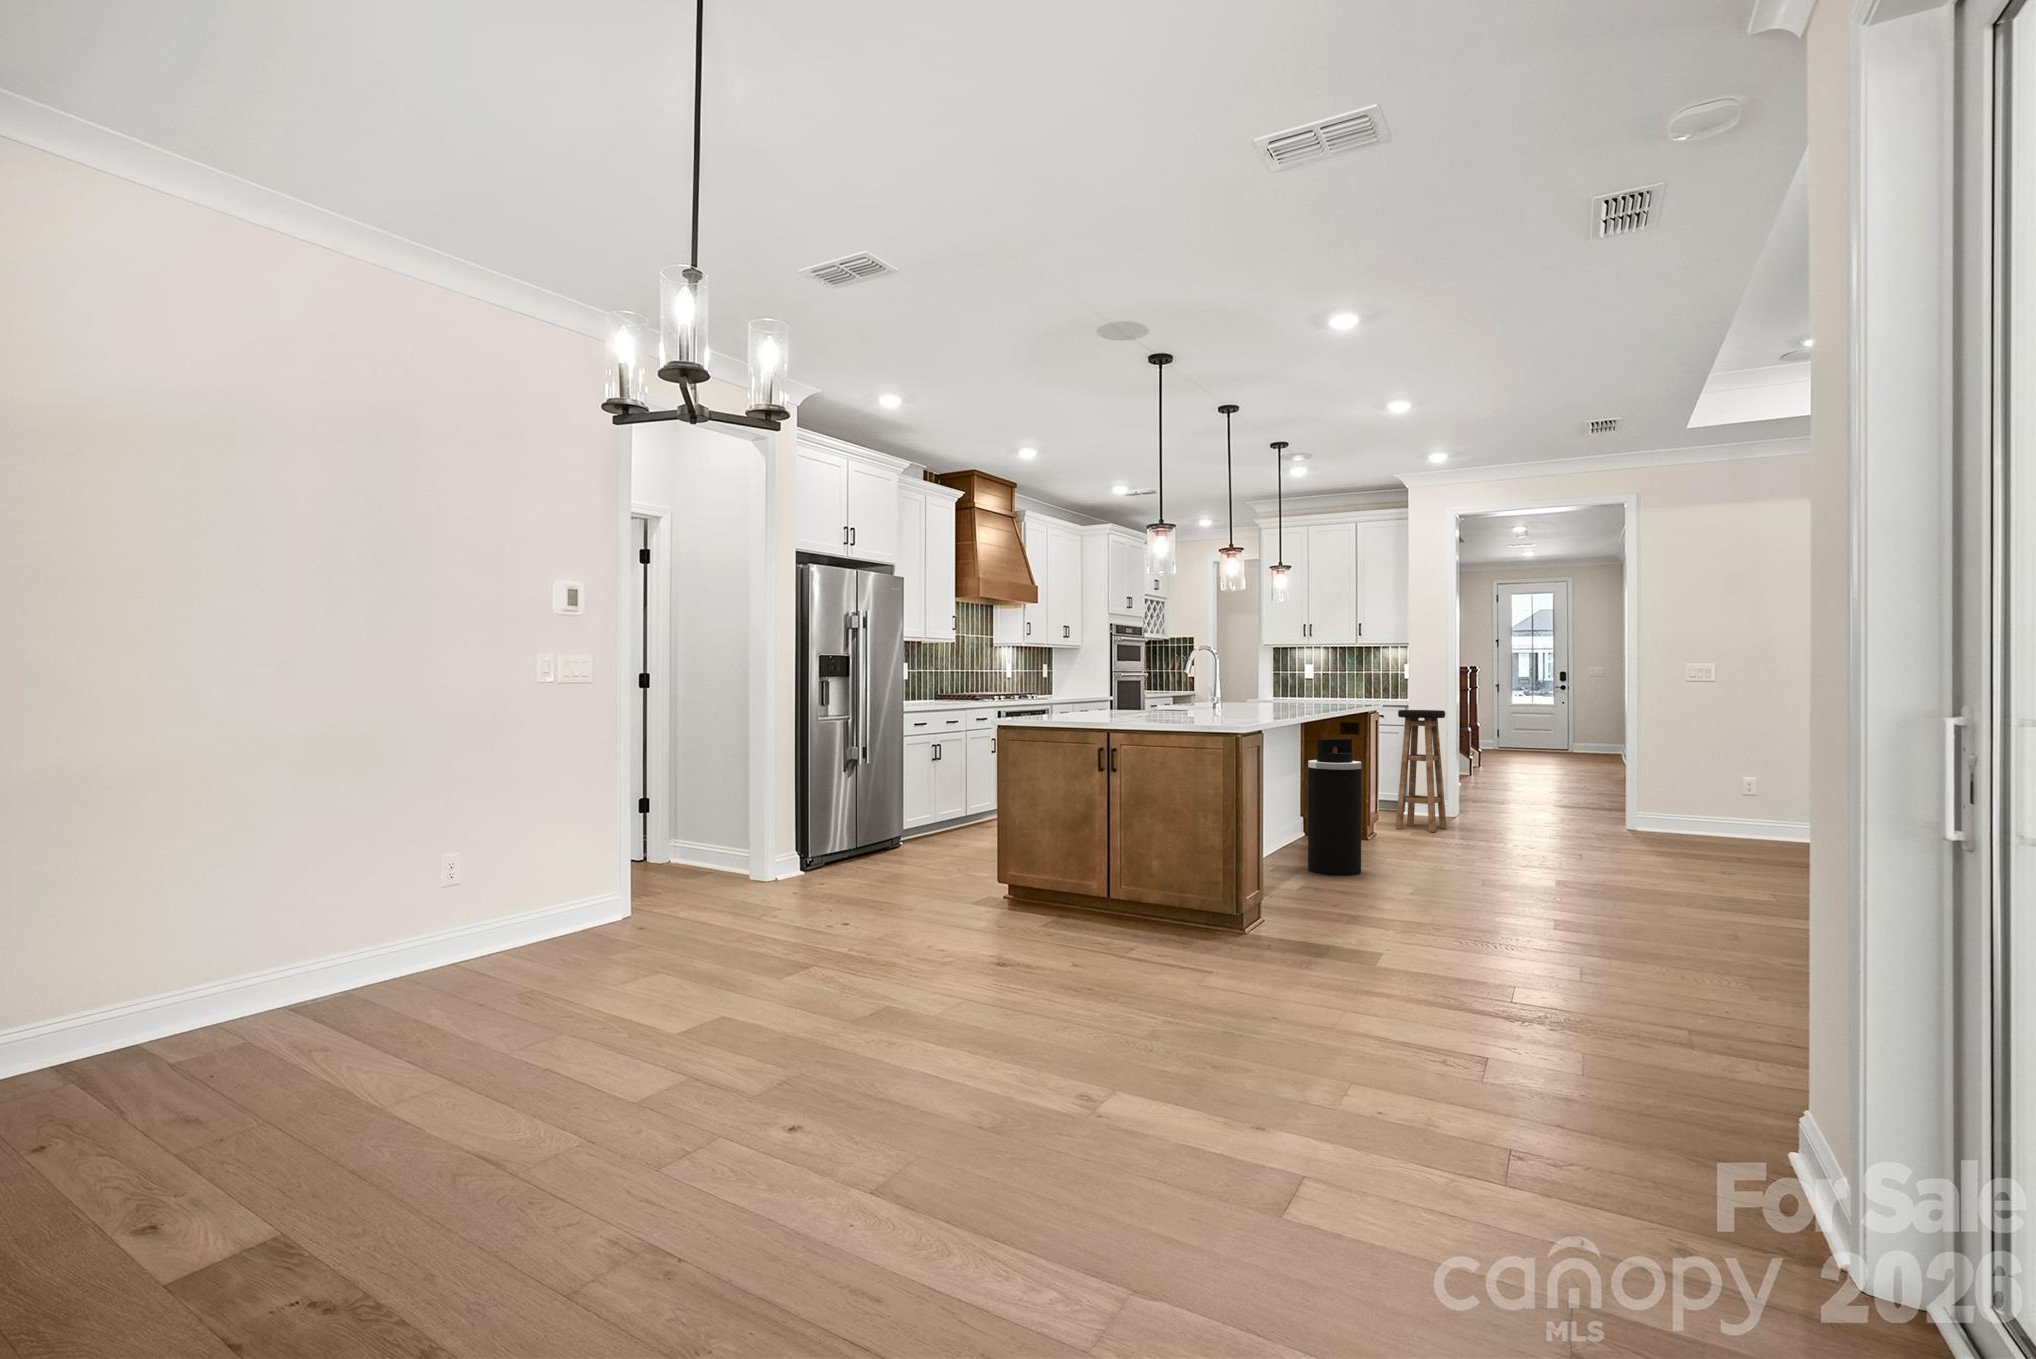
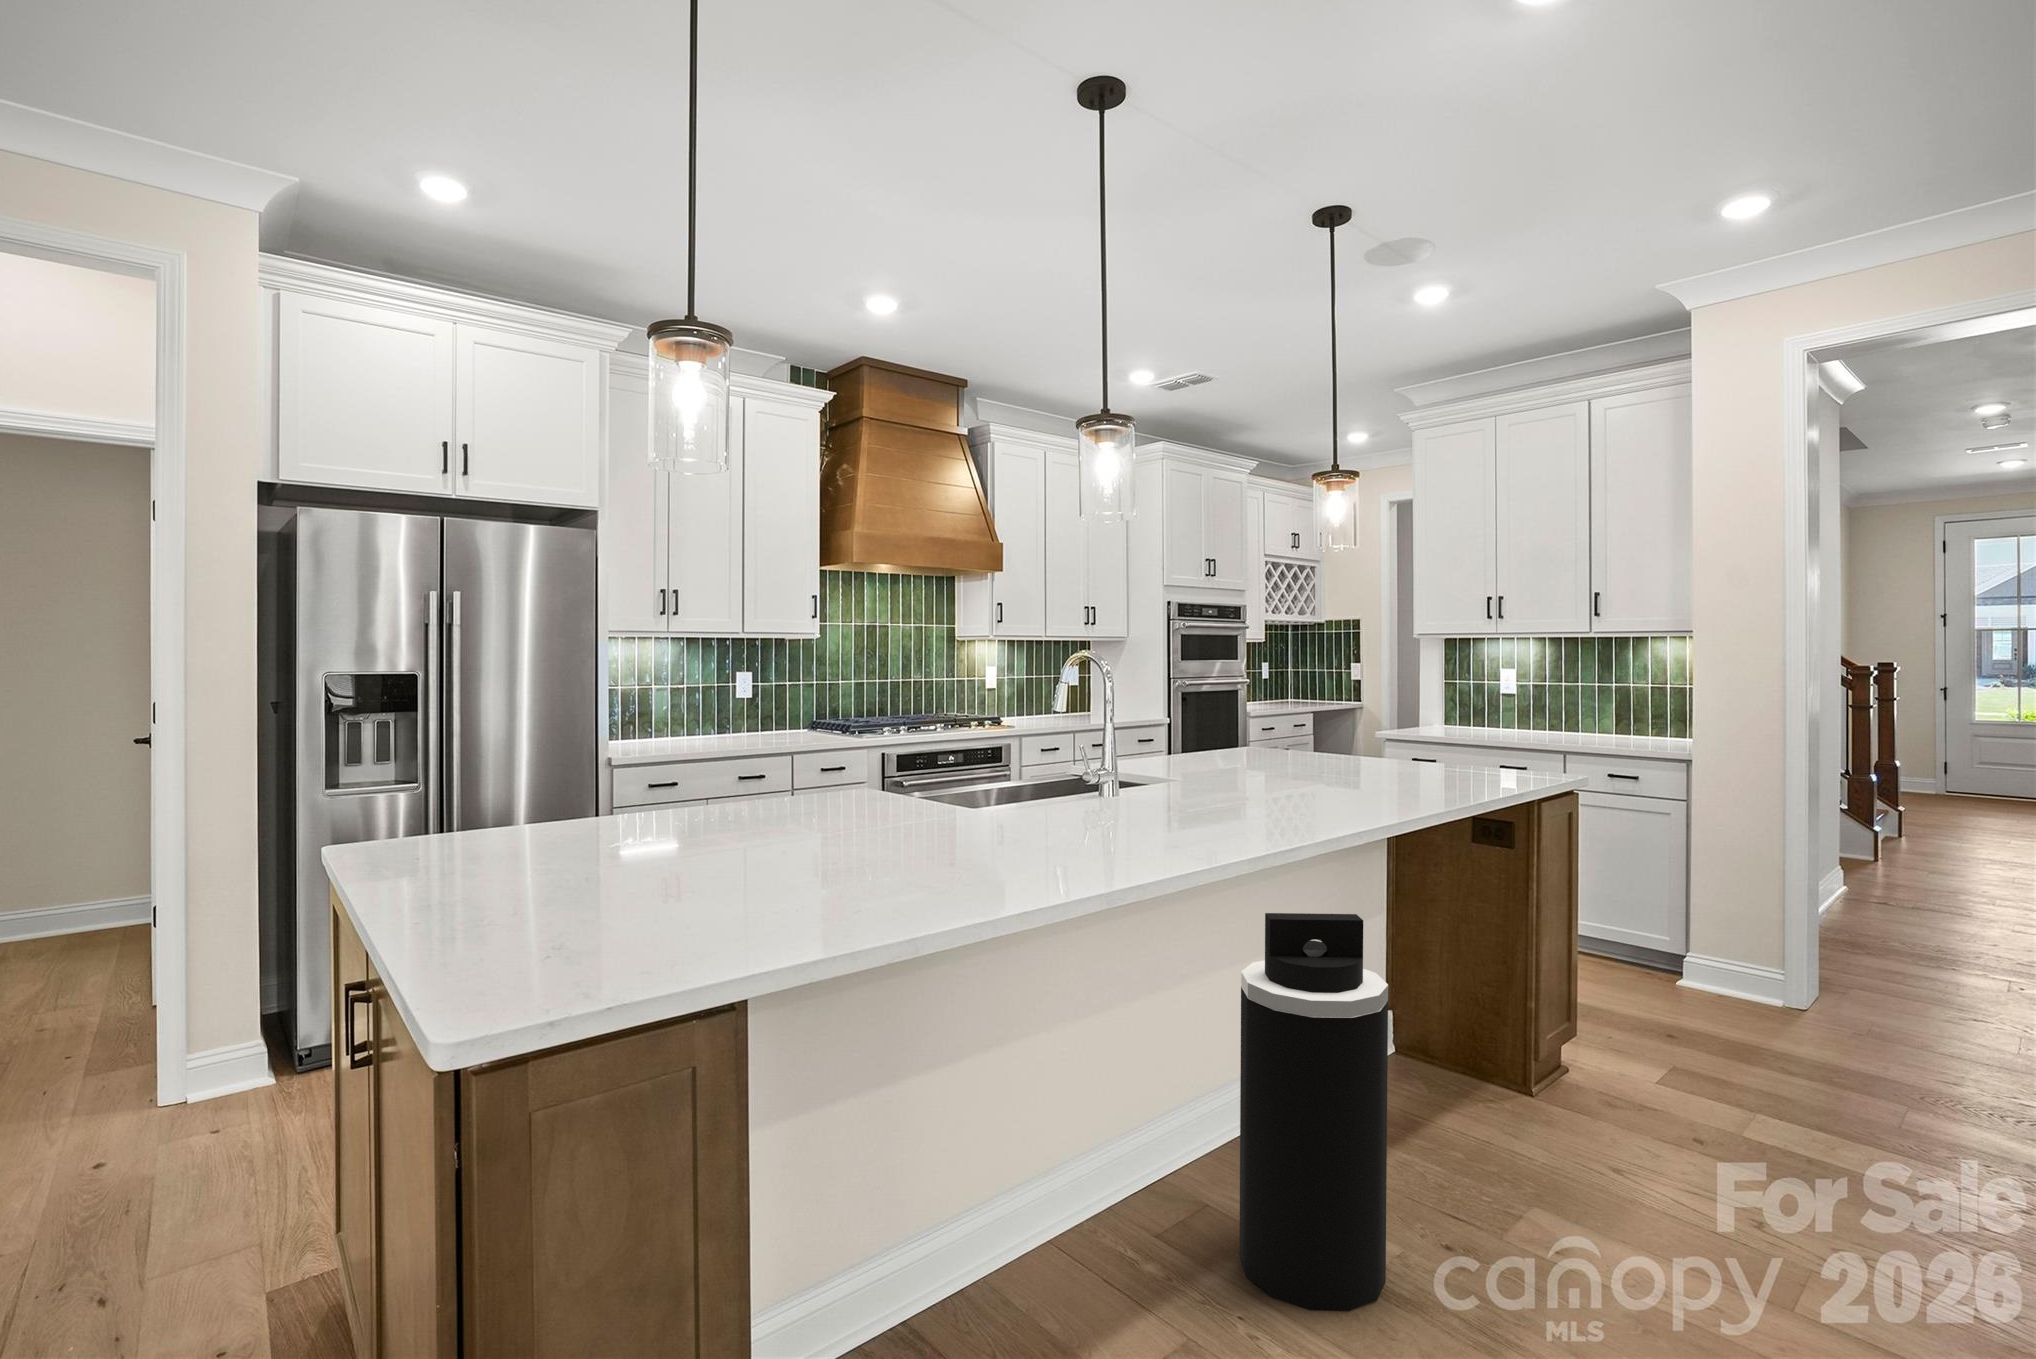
bar stool: present [1396,710,1447,832] -> none [1620,781,1751,1068]

